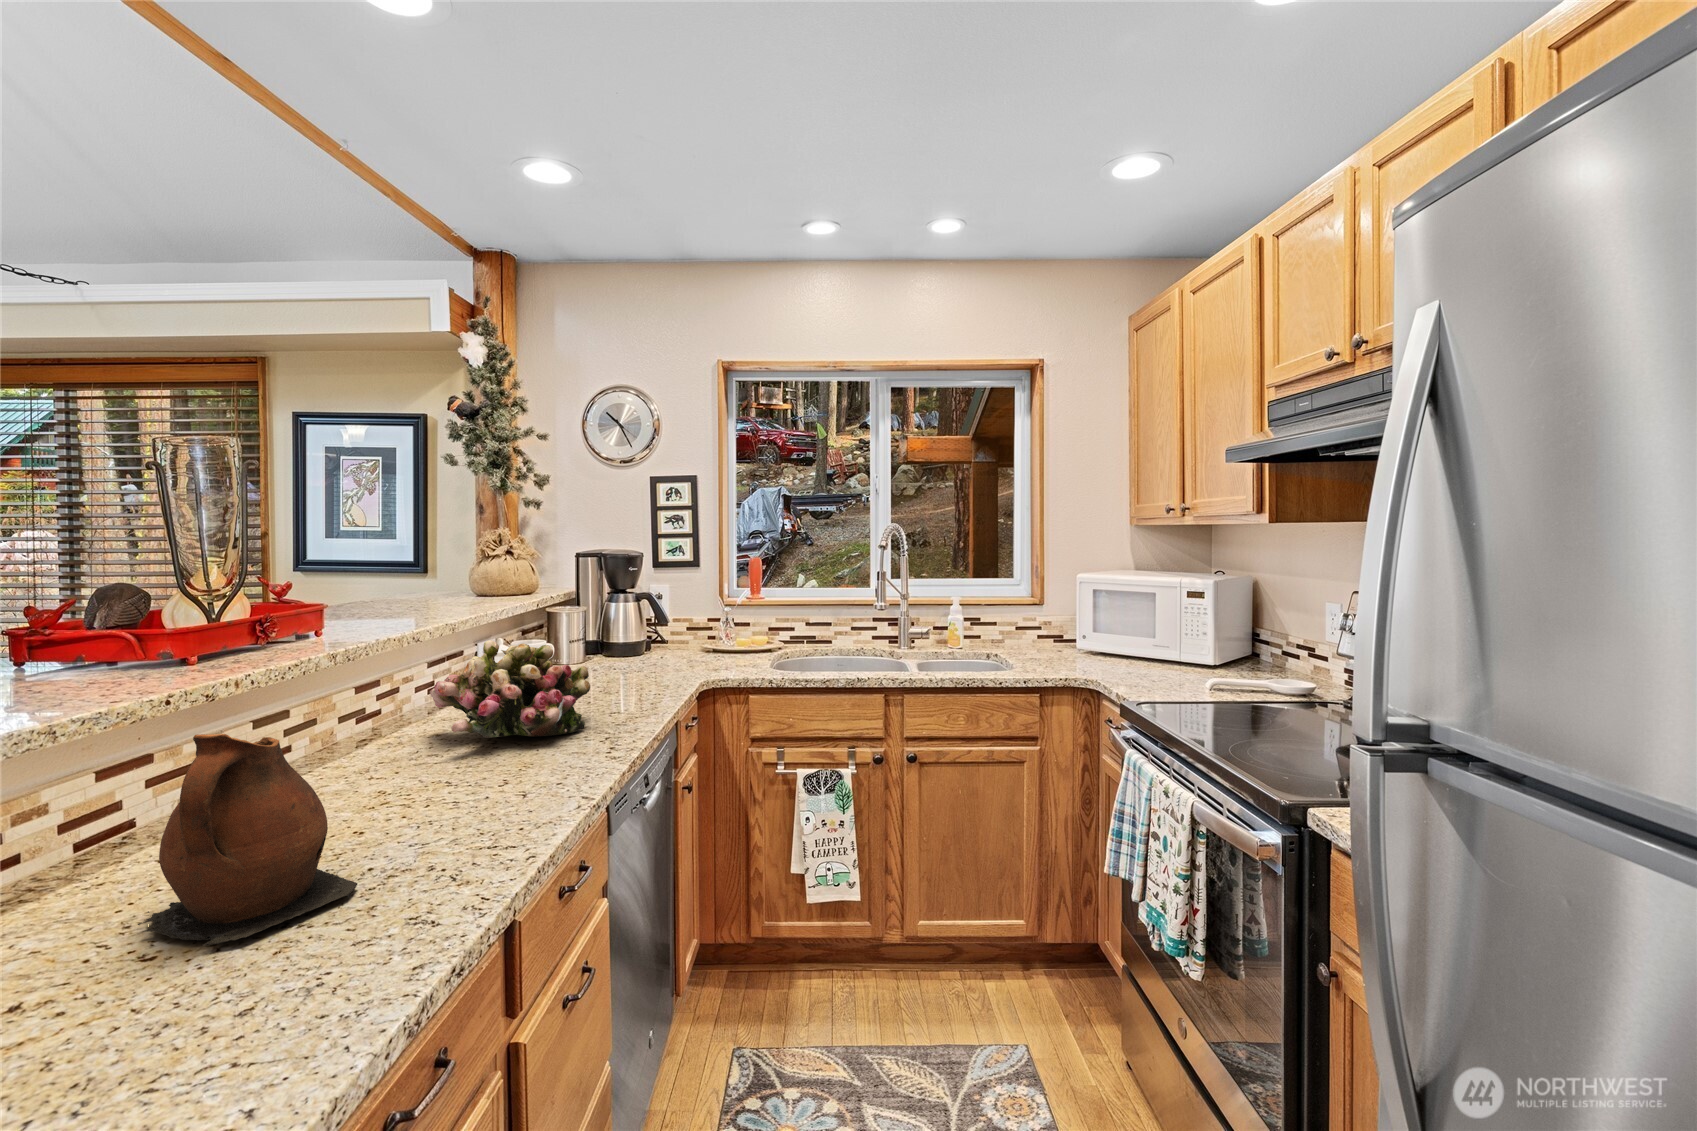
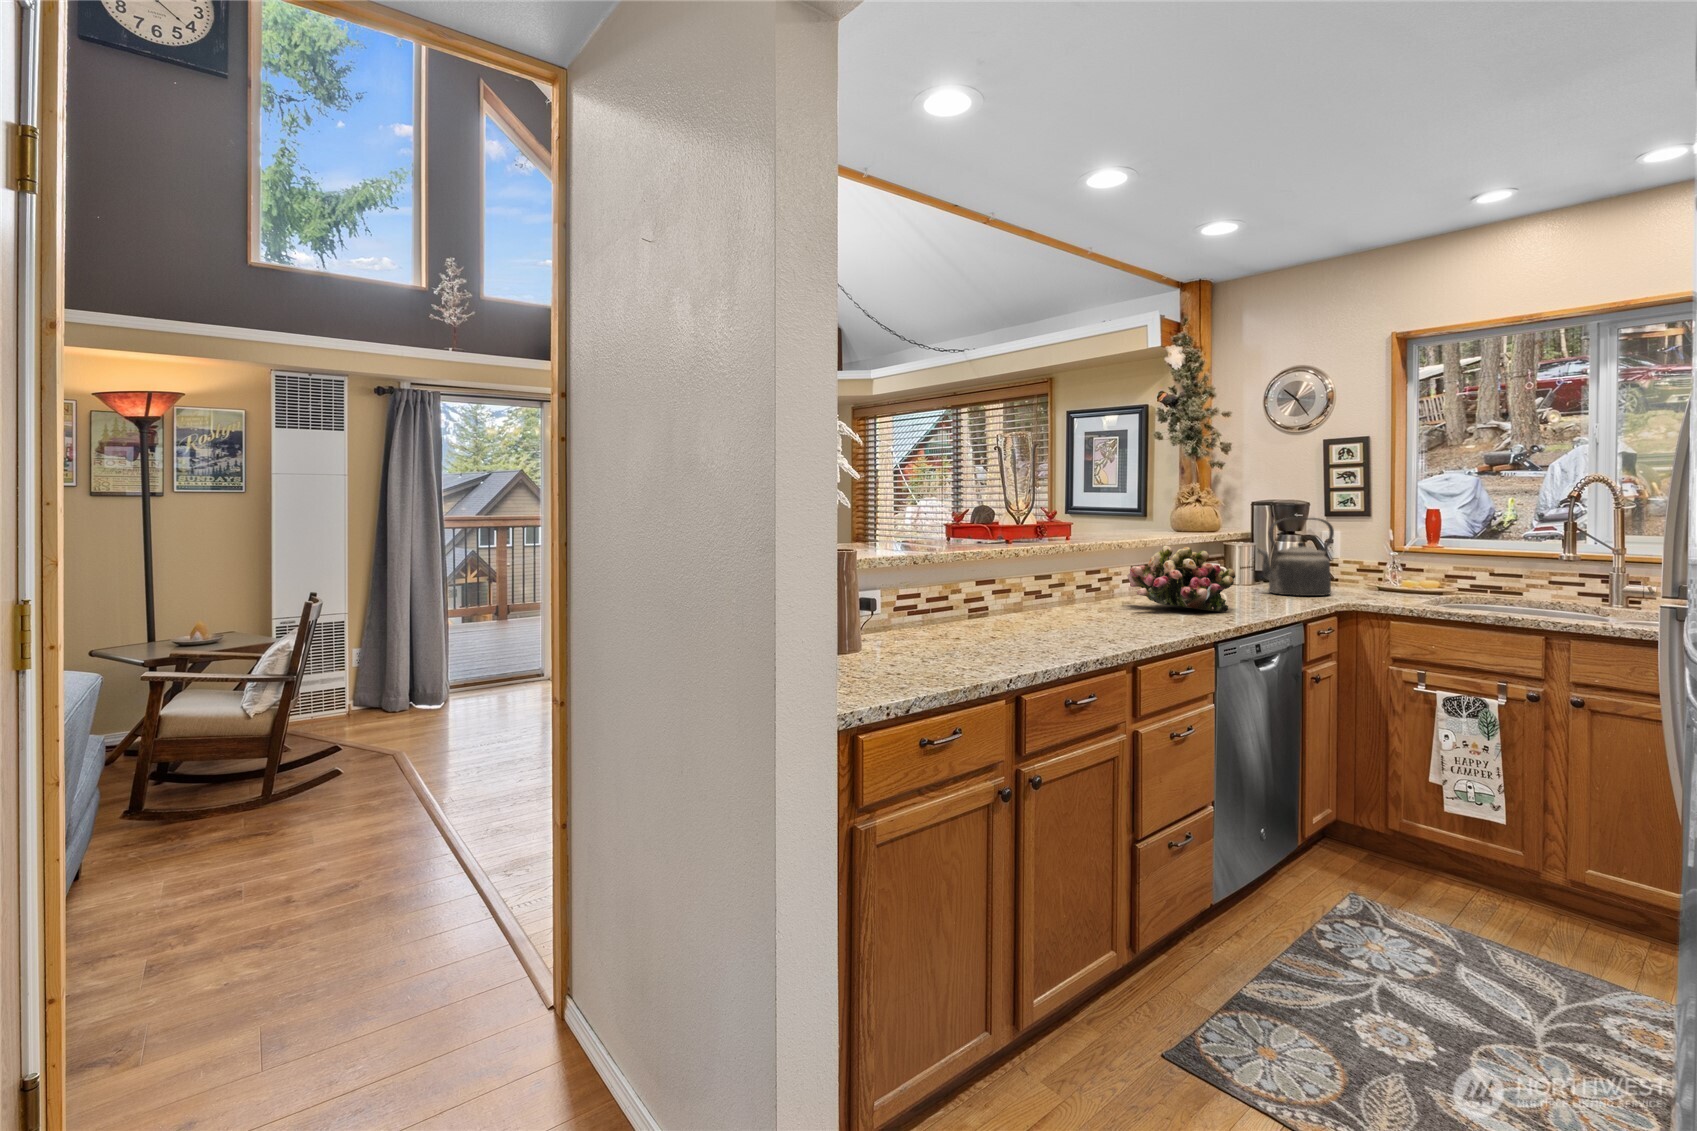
kettle: none [595,575,676,672] -> present [1258,518,1334,596]
ceramic pitcher: present [138,734,357,946] -> none [995,546,1079,636]

